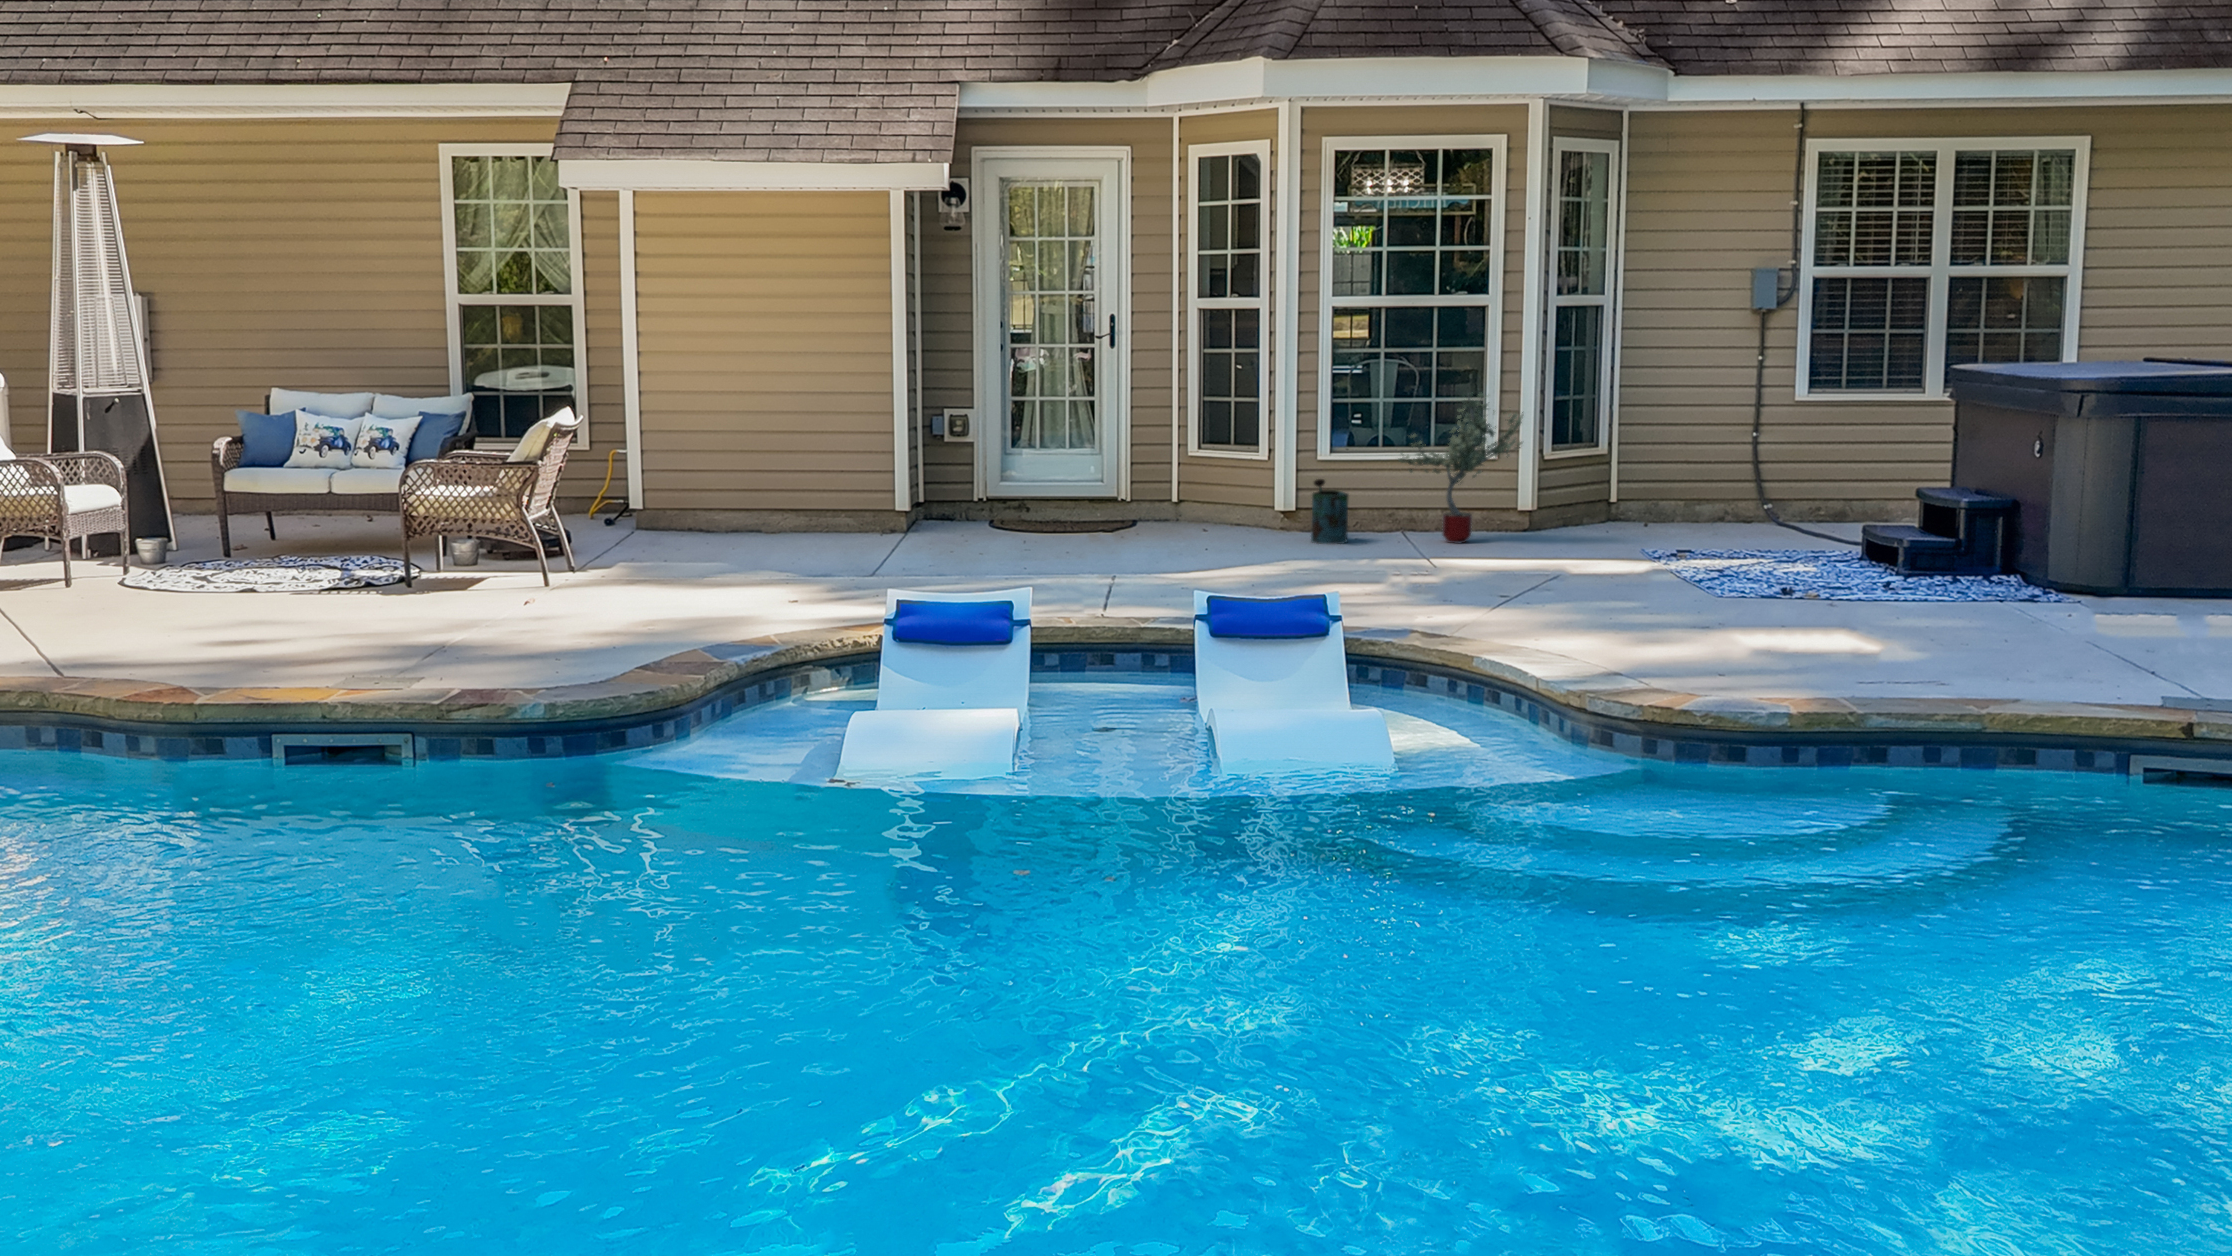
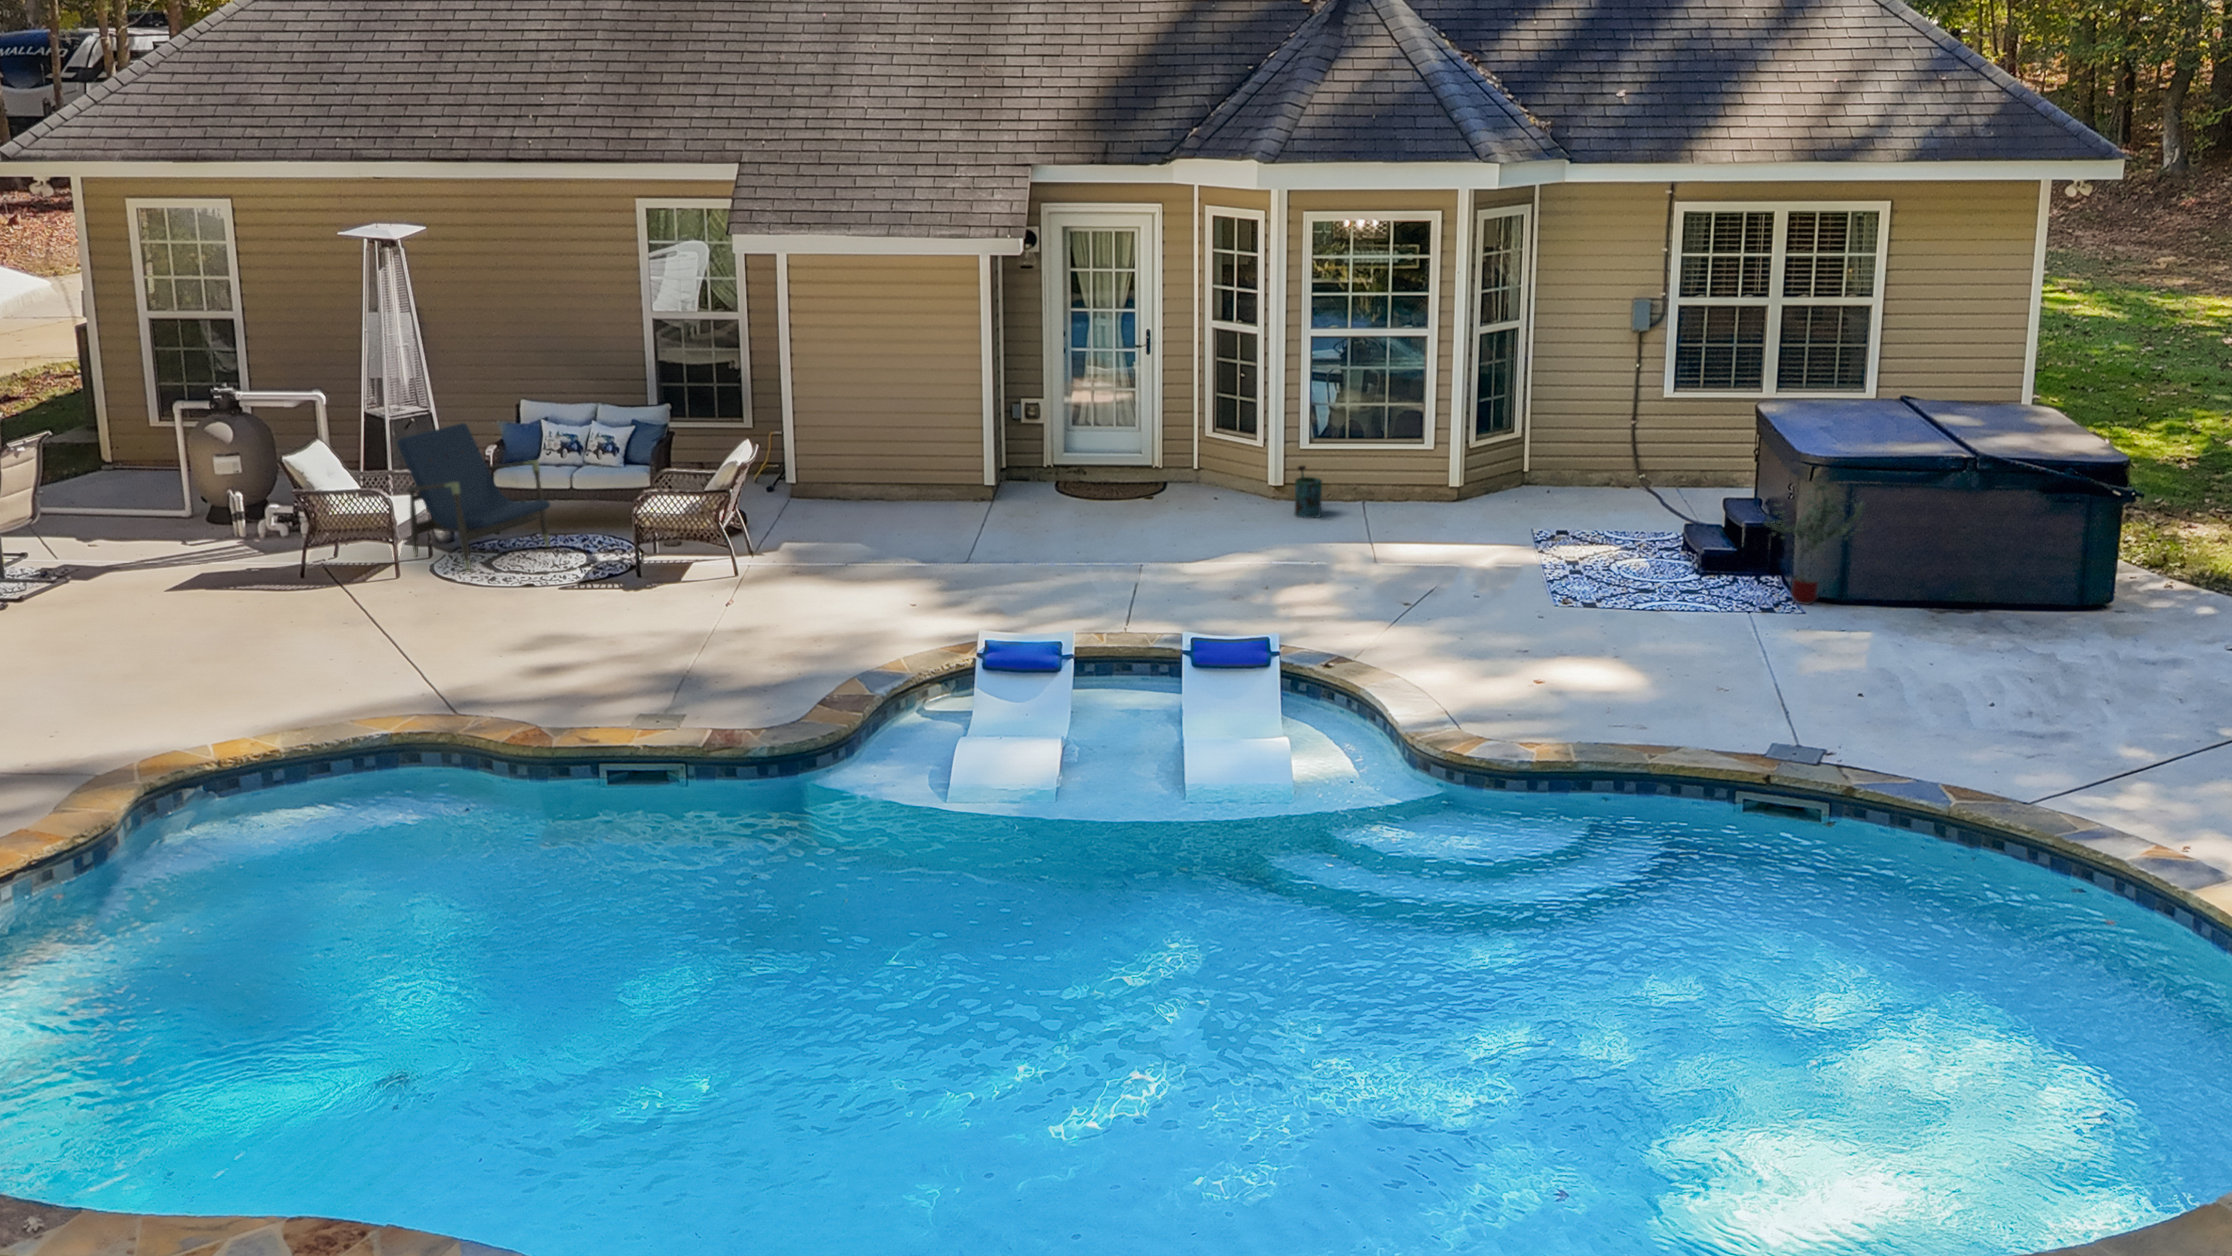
potted tree: present [1399,393,1523,543] -> present [1765,478,1865,604]
lounge chair: none [88,398,297,585] -> present [397,423,550,572]

